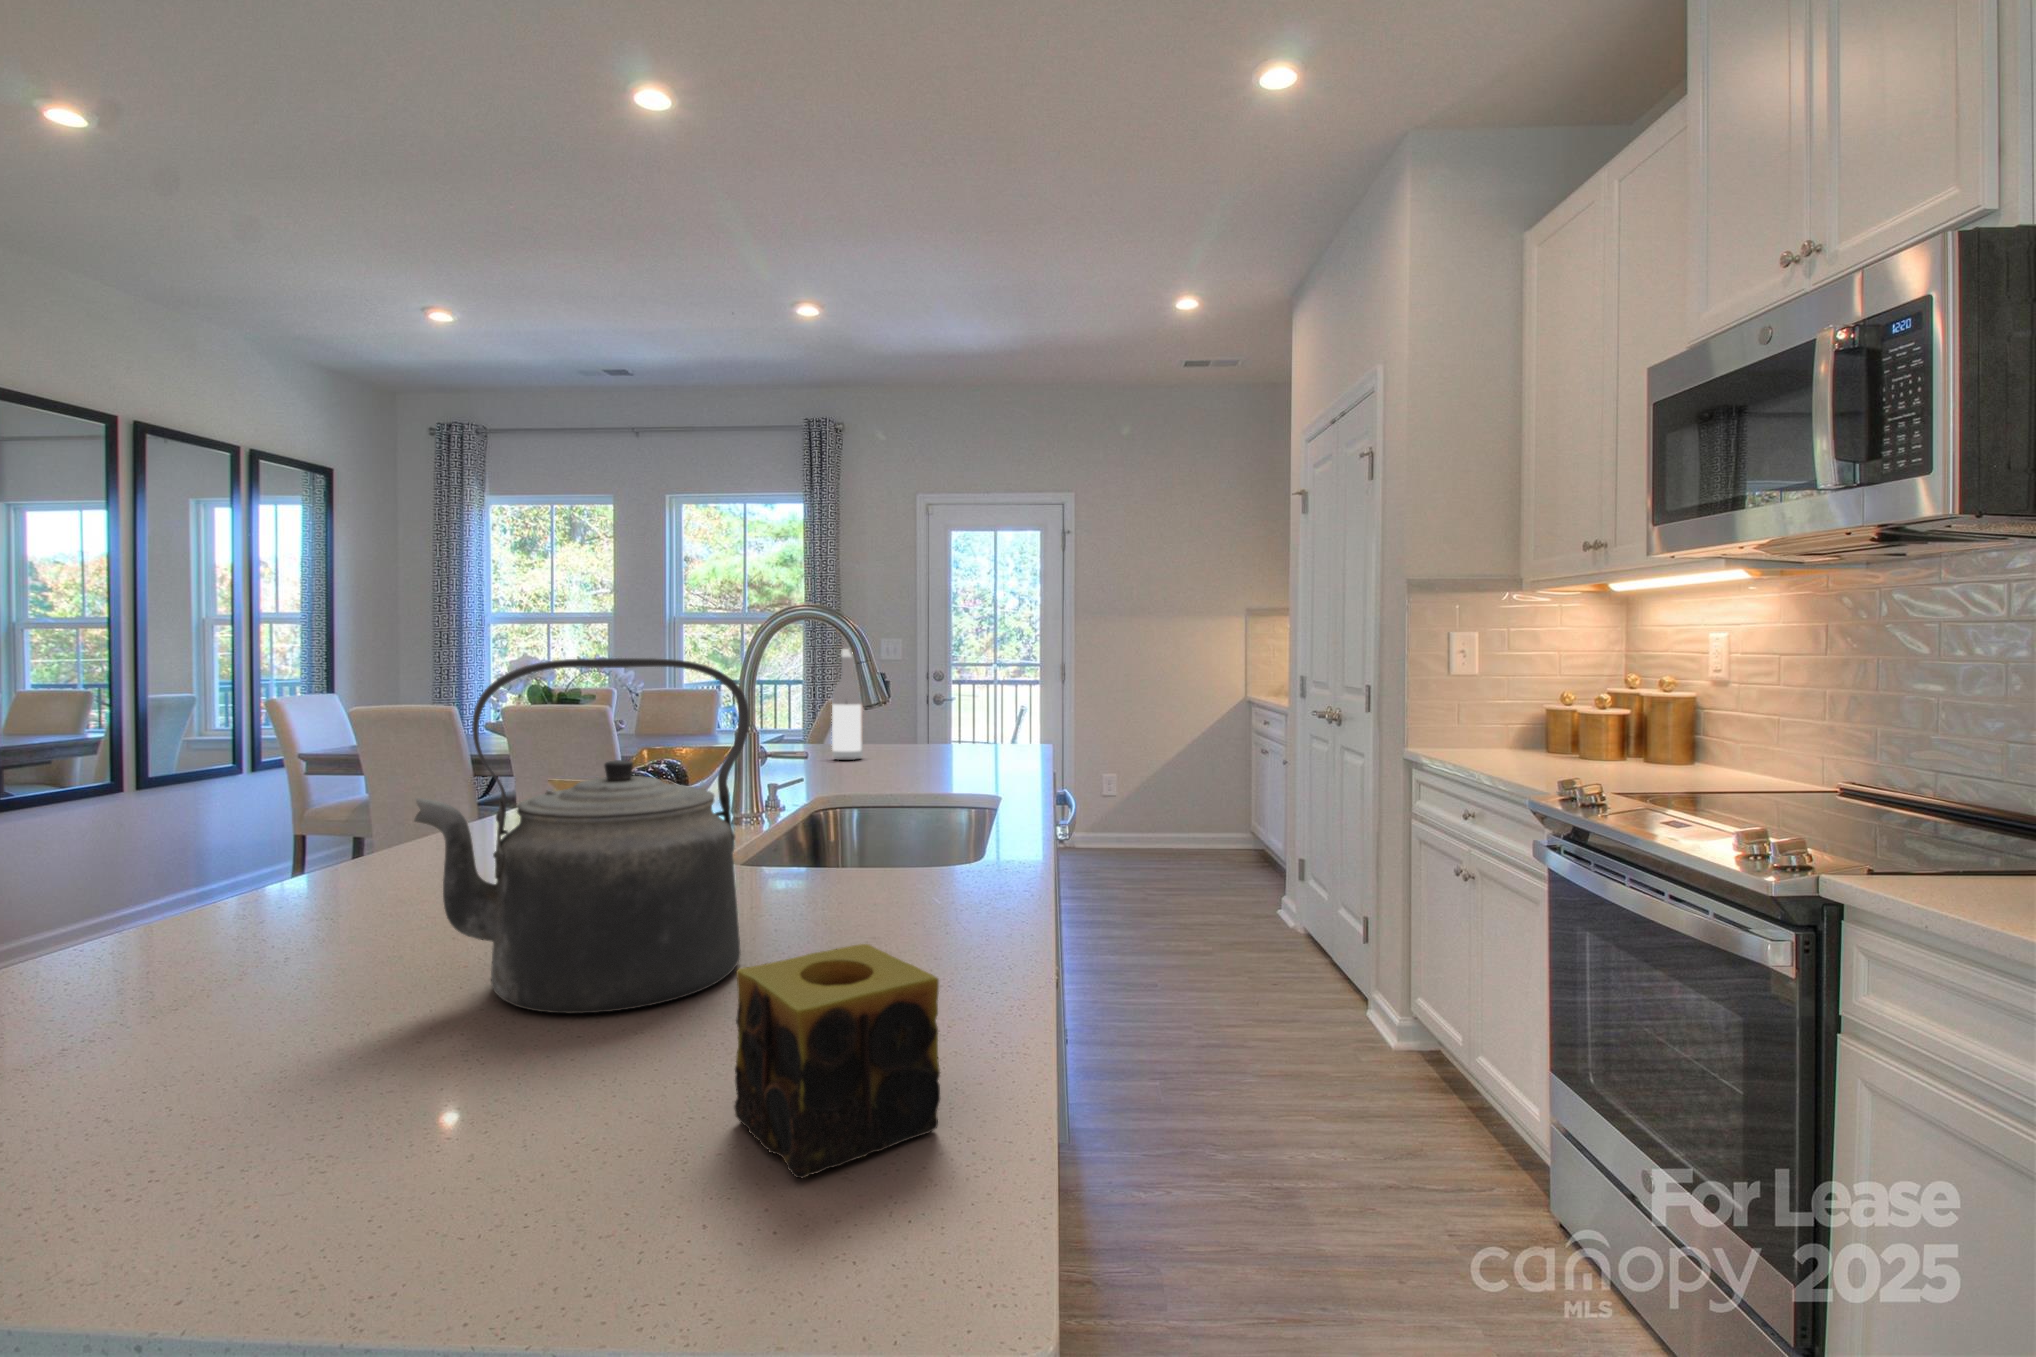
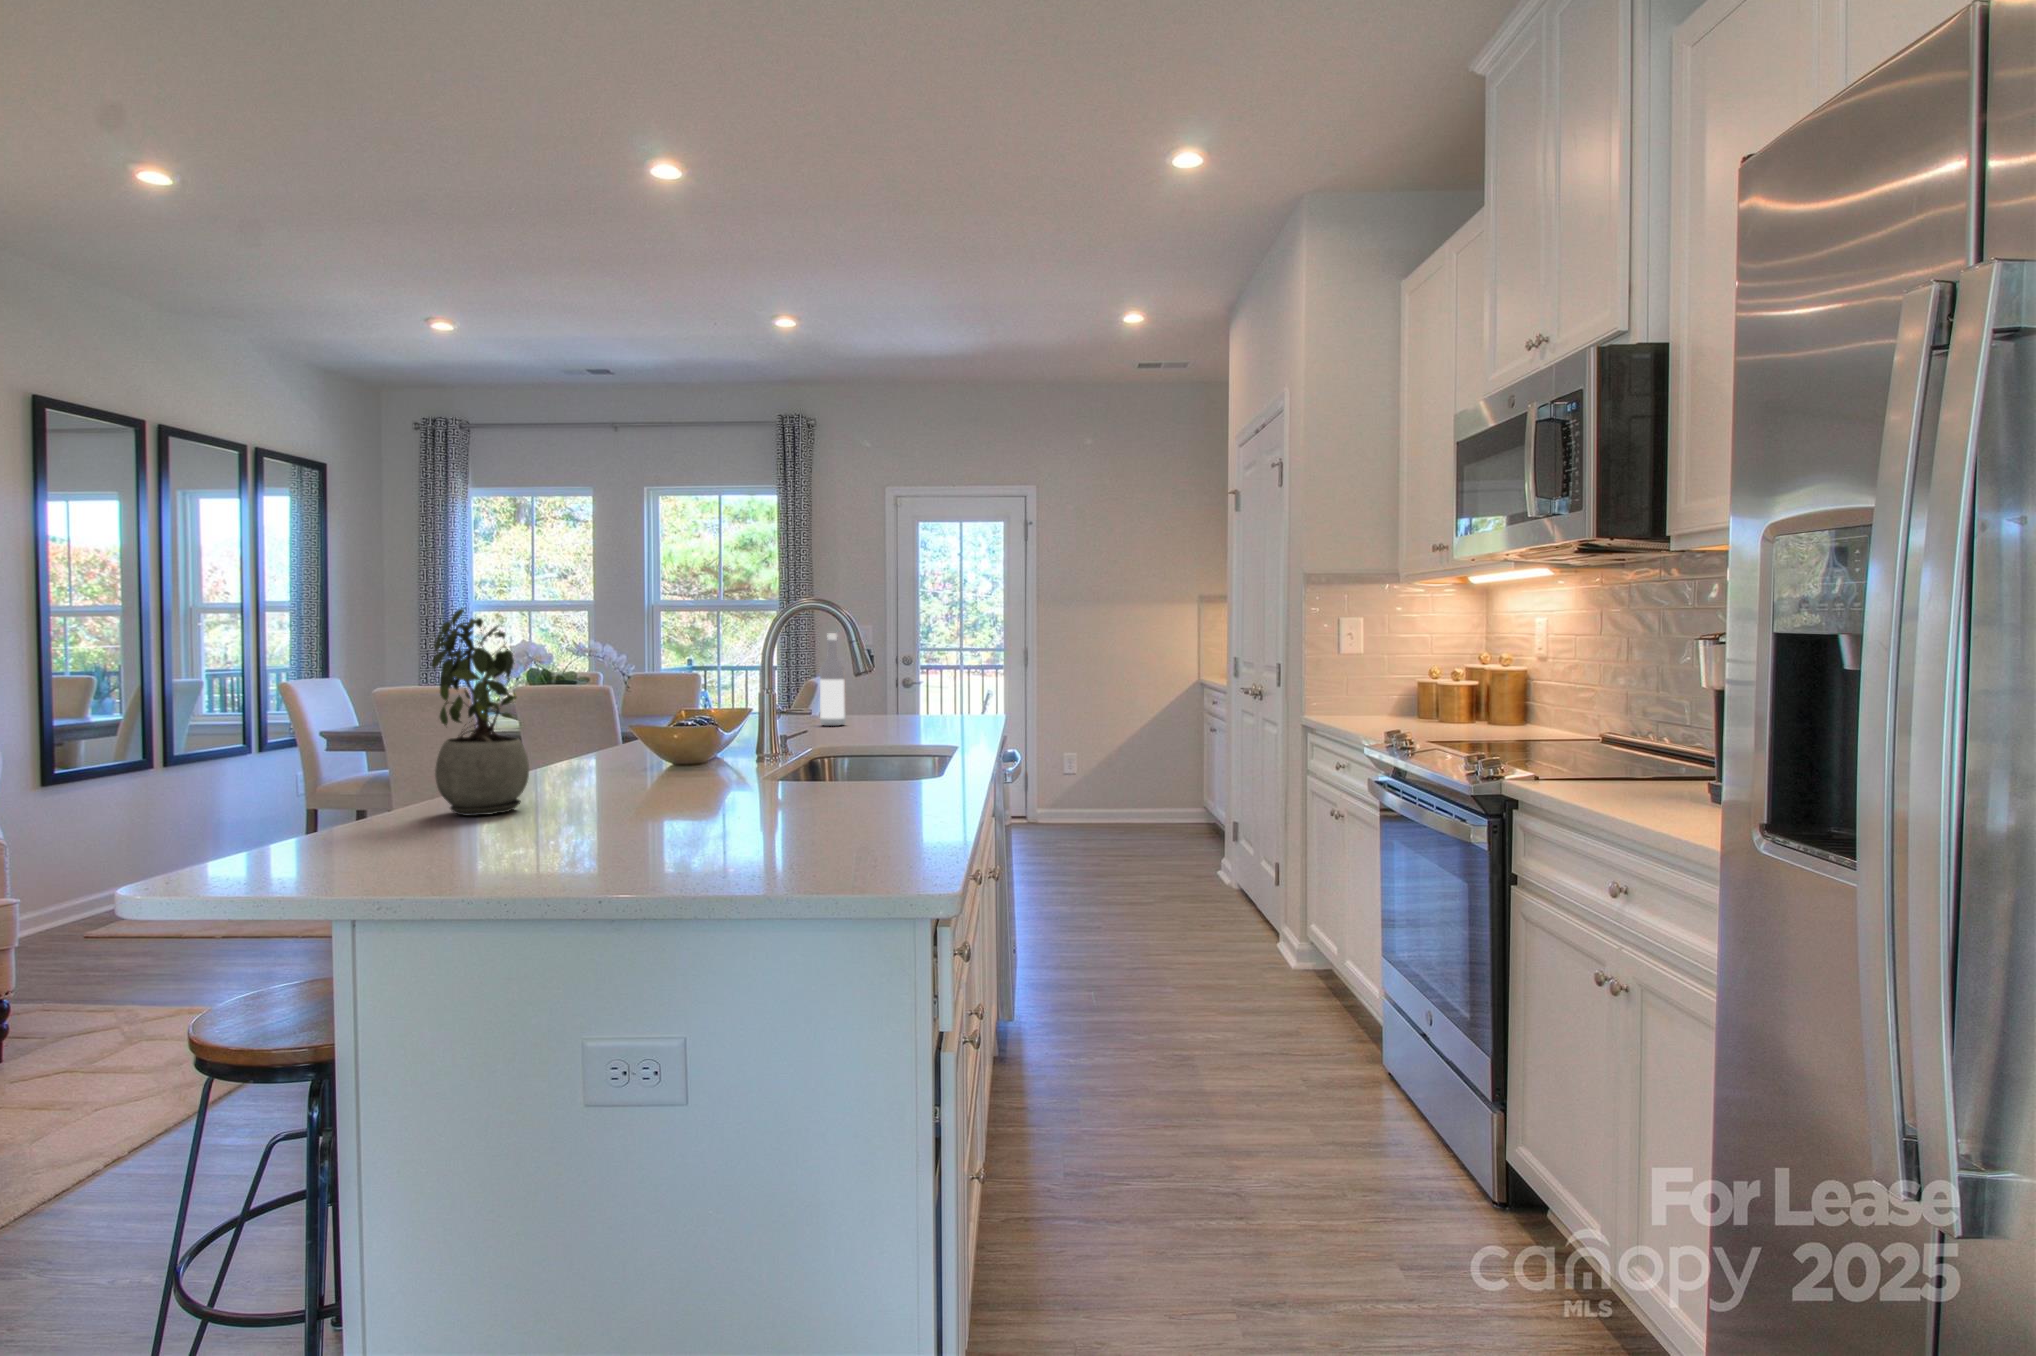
potted plant: none [174,613,346,943] -> present [431,609,529,816]
kettle: present [414,658,749,1013] -> none [612,636,796,836]
candle: present [734,944,940,1178] -> none [812,781,915,873]

